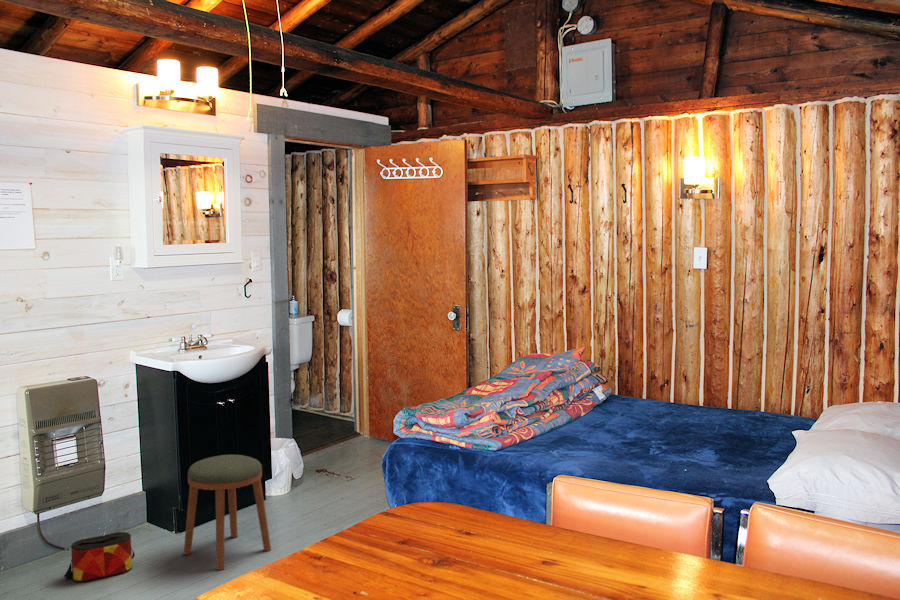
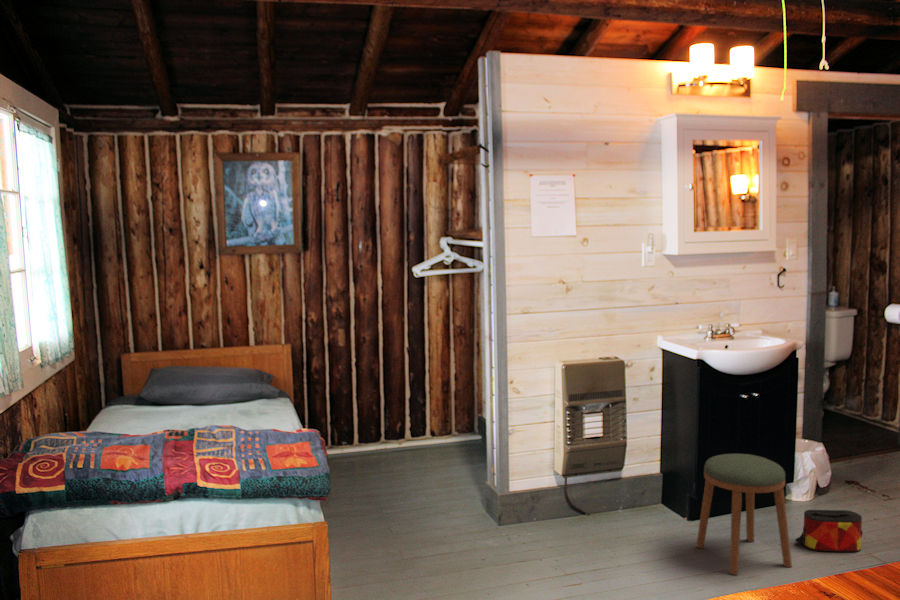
bag: present [64,532,135,582] -> present [796,510,862,552]

